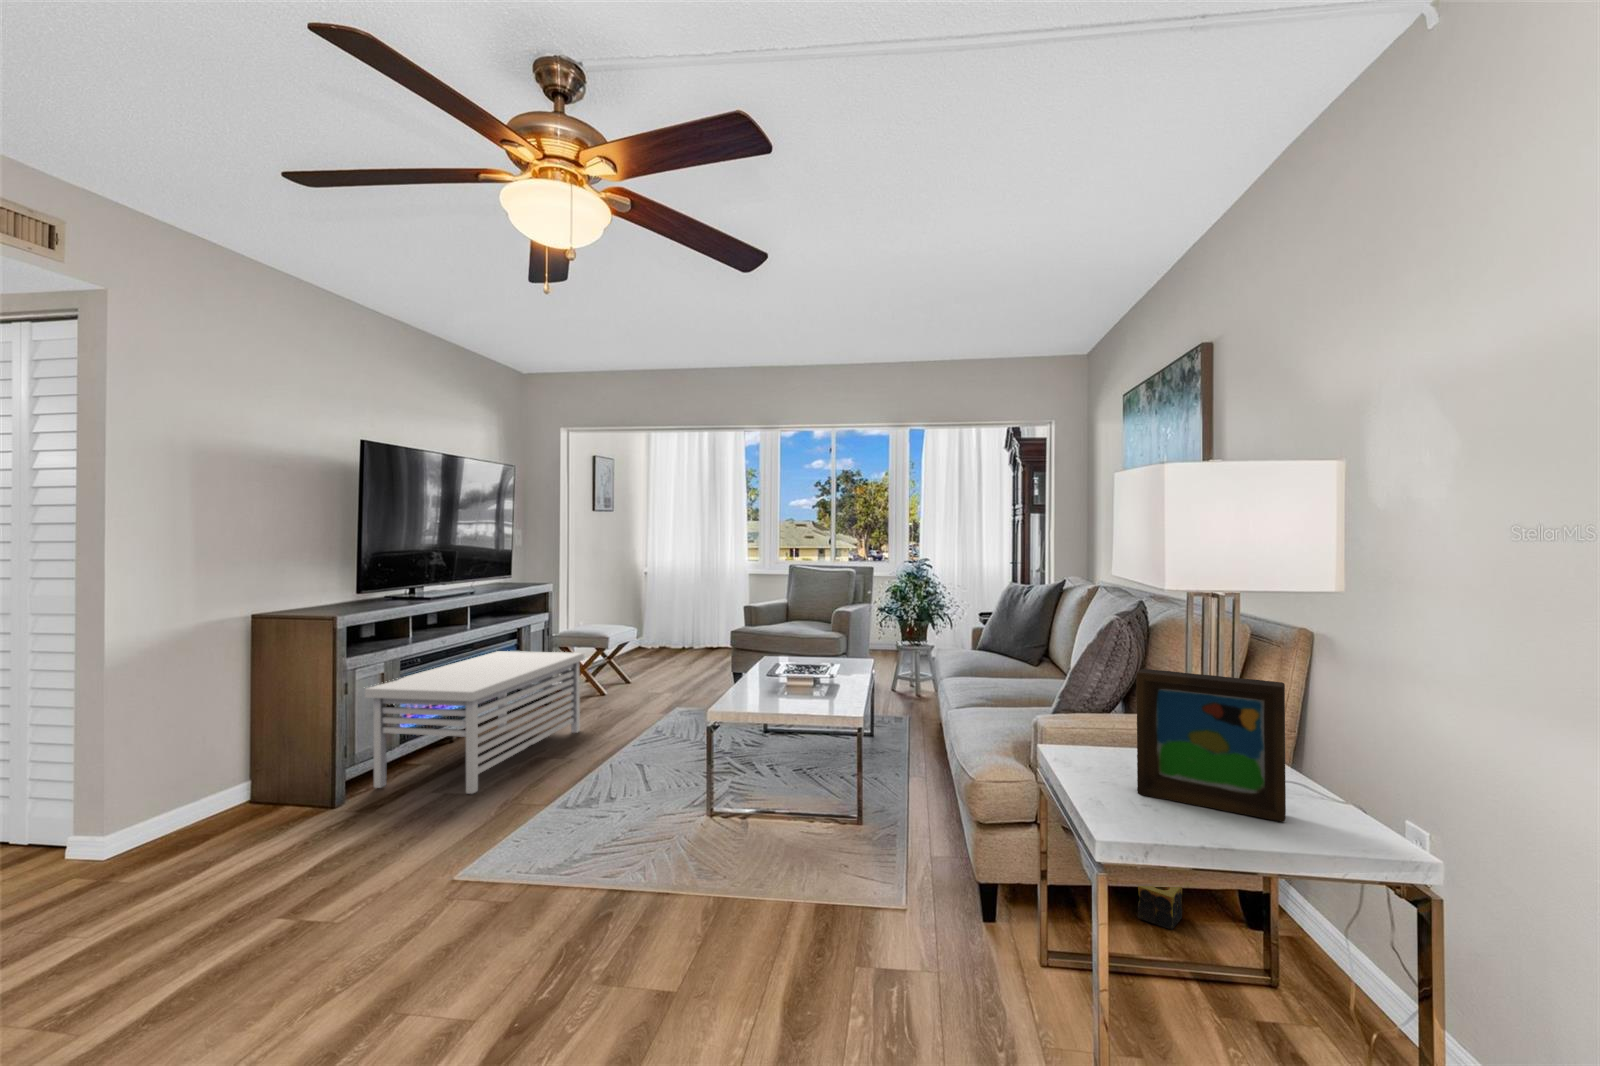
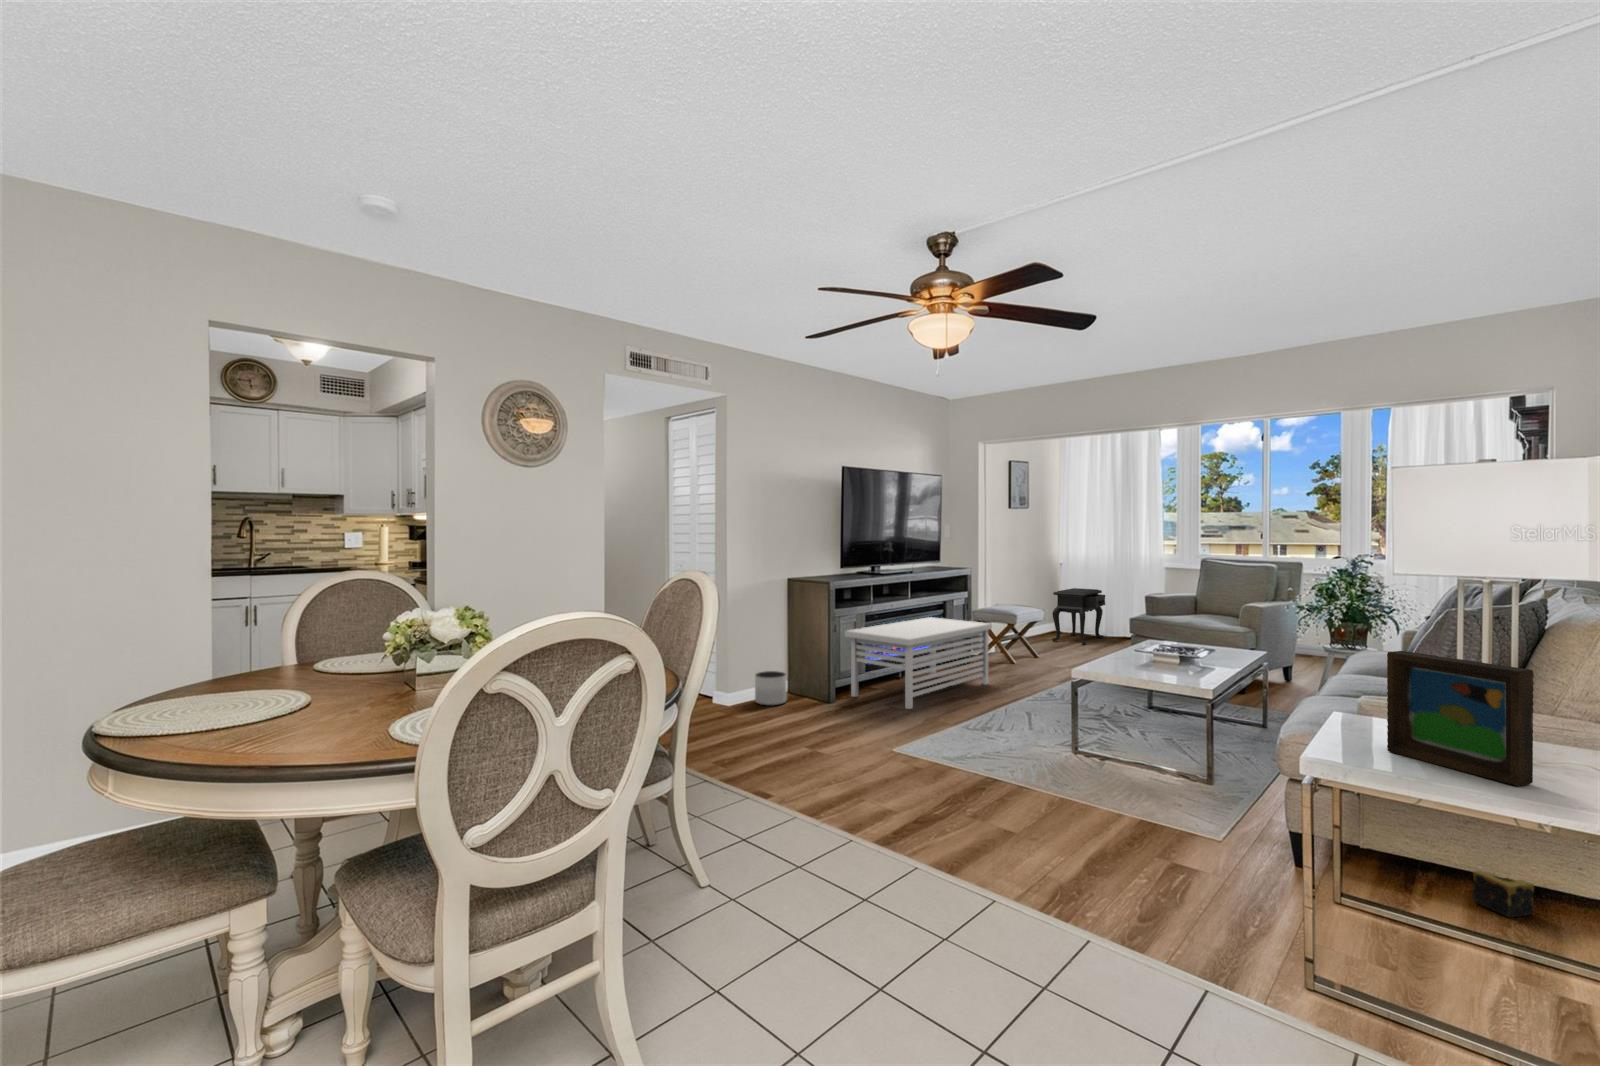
side table: none [642,599,697,662] -> present [1052,588,1105,644]
planter: none [175,773,246,839] -> present [755,671,787,706]

